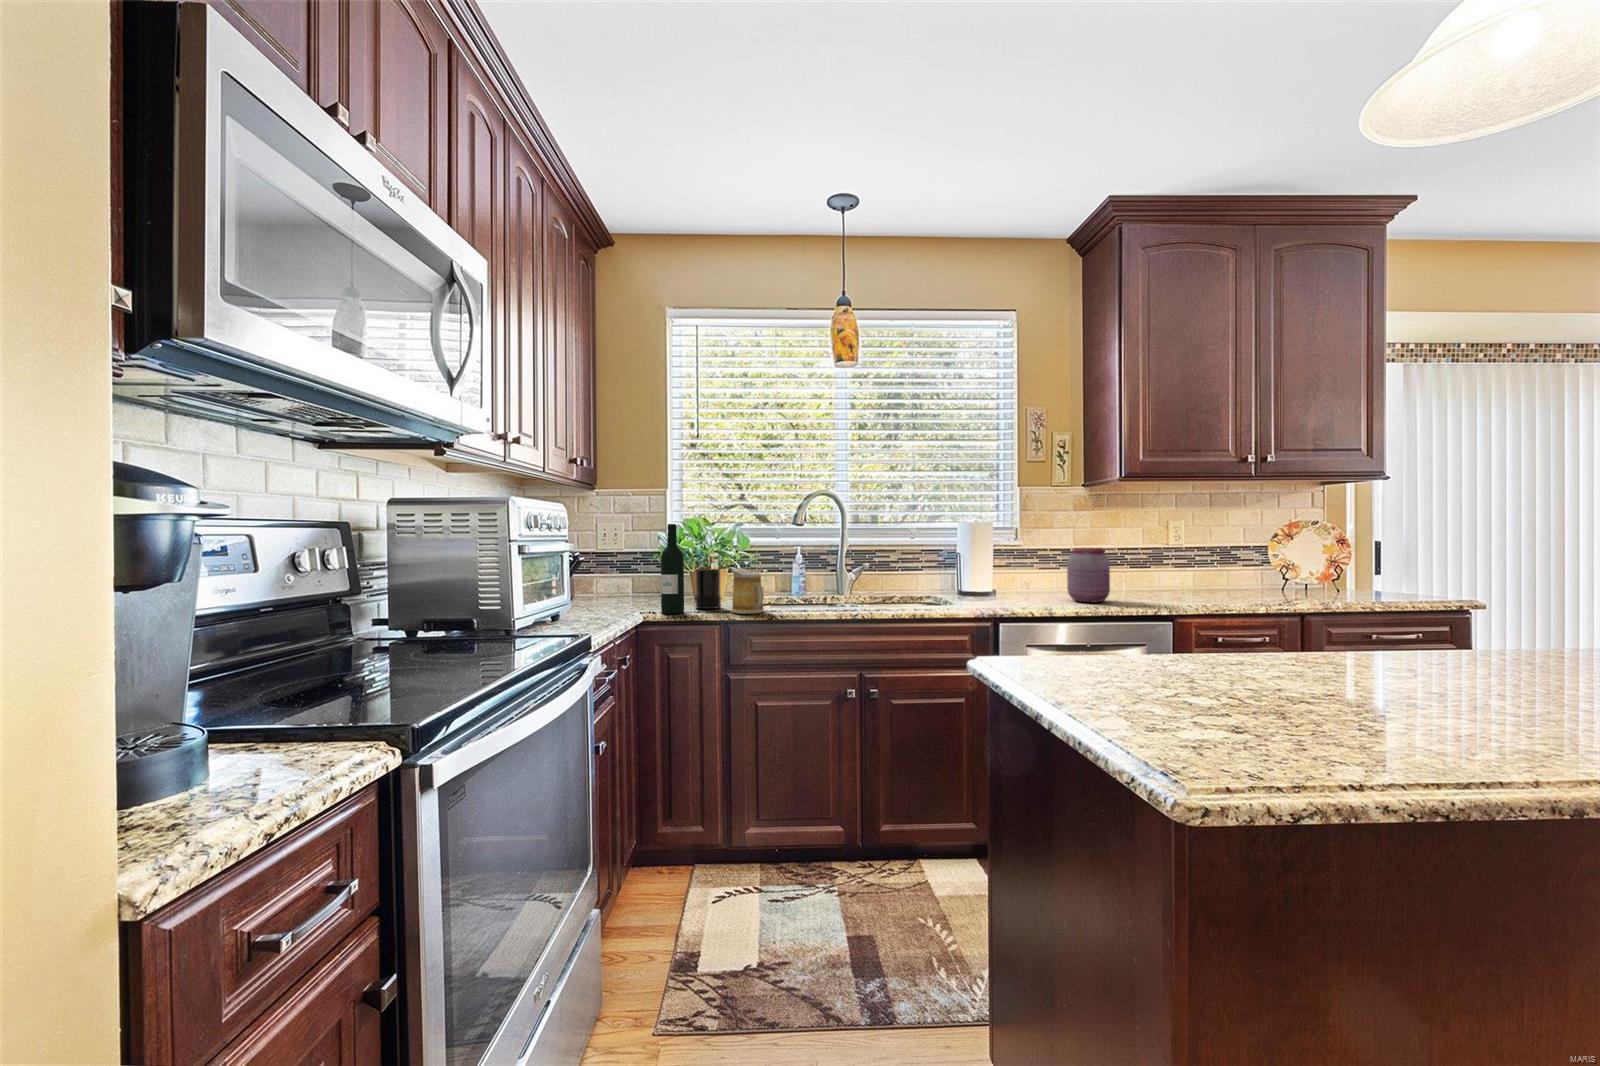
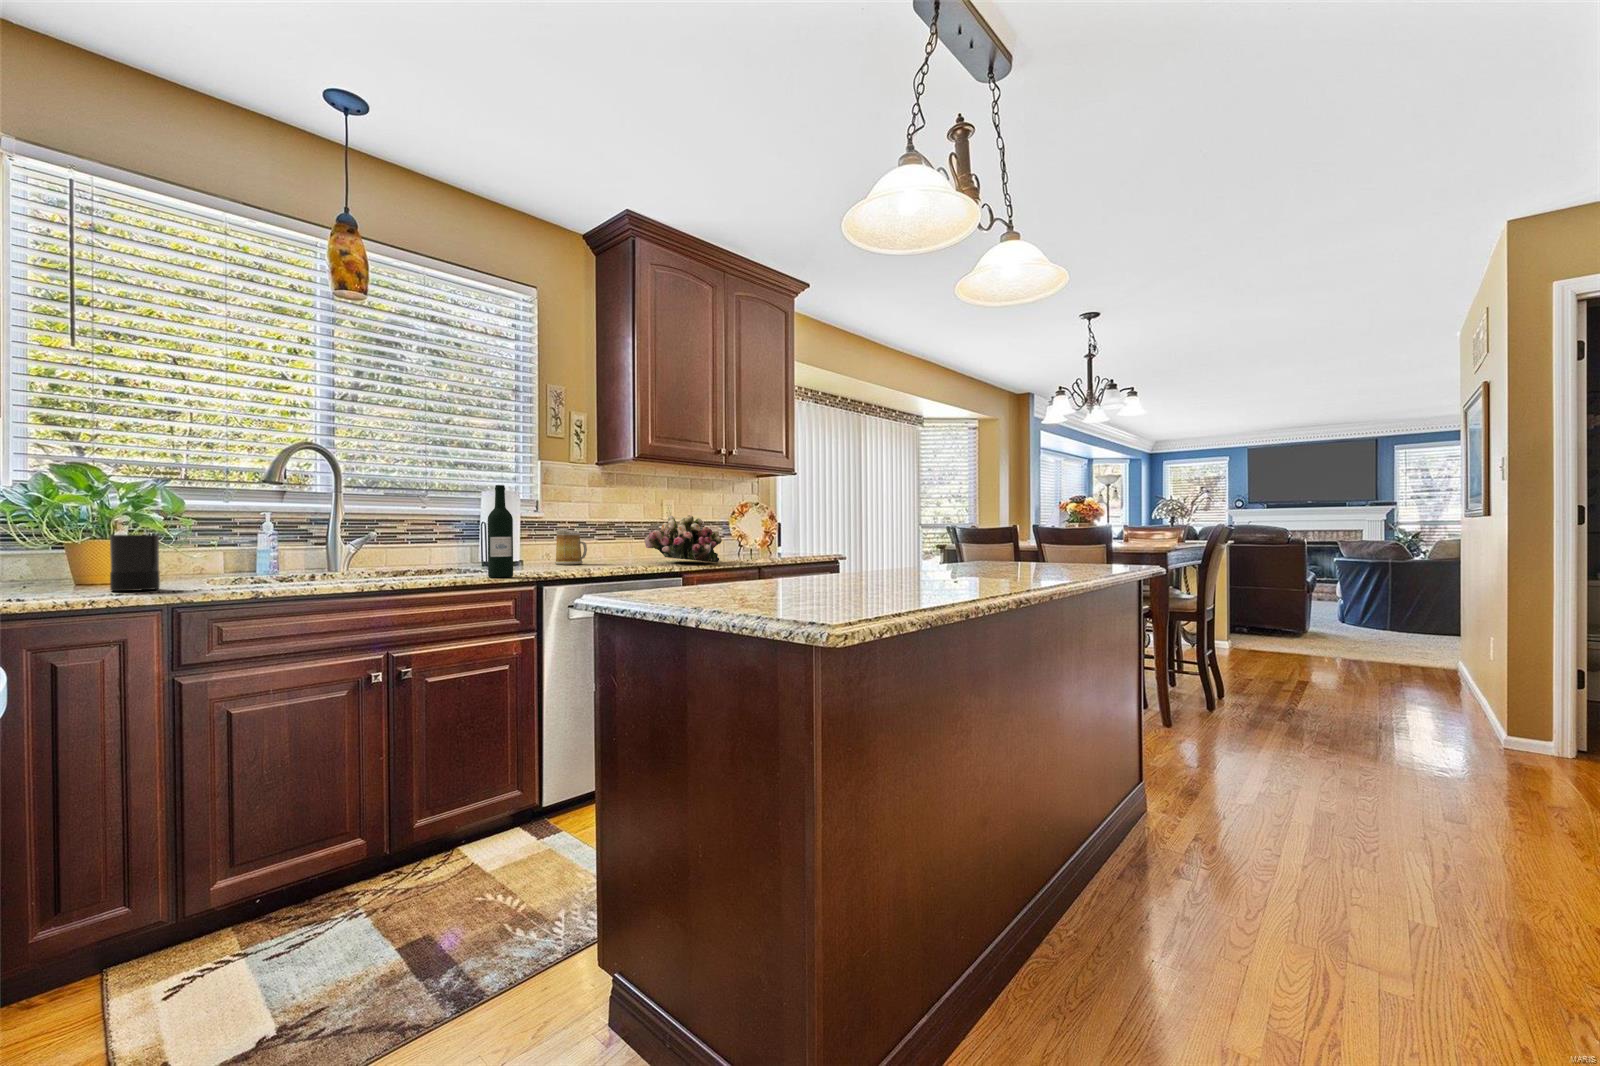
wine bottle: present [661,524,684,614] -> present [488,485,513,577]
flower arrangement: none [1131,543,1234,601] -> present [644,515,722,562]
jar: present [1067,548,1110,602] -> none [595,517,633,567]
mug: present [731,568,764,614] -> present [555,528,587,565]

